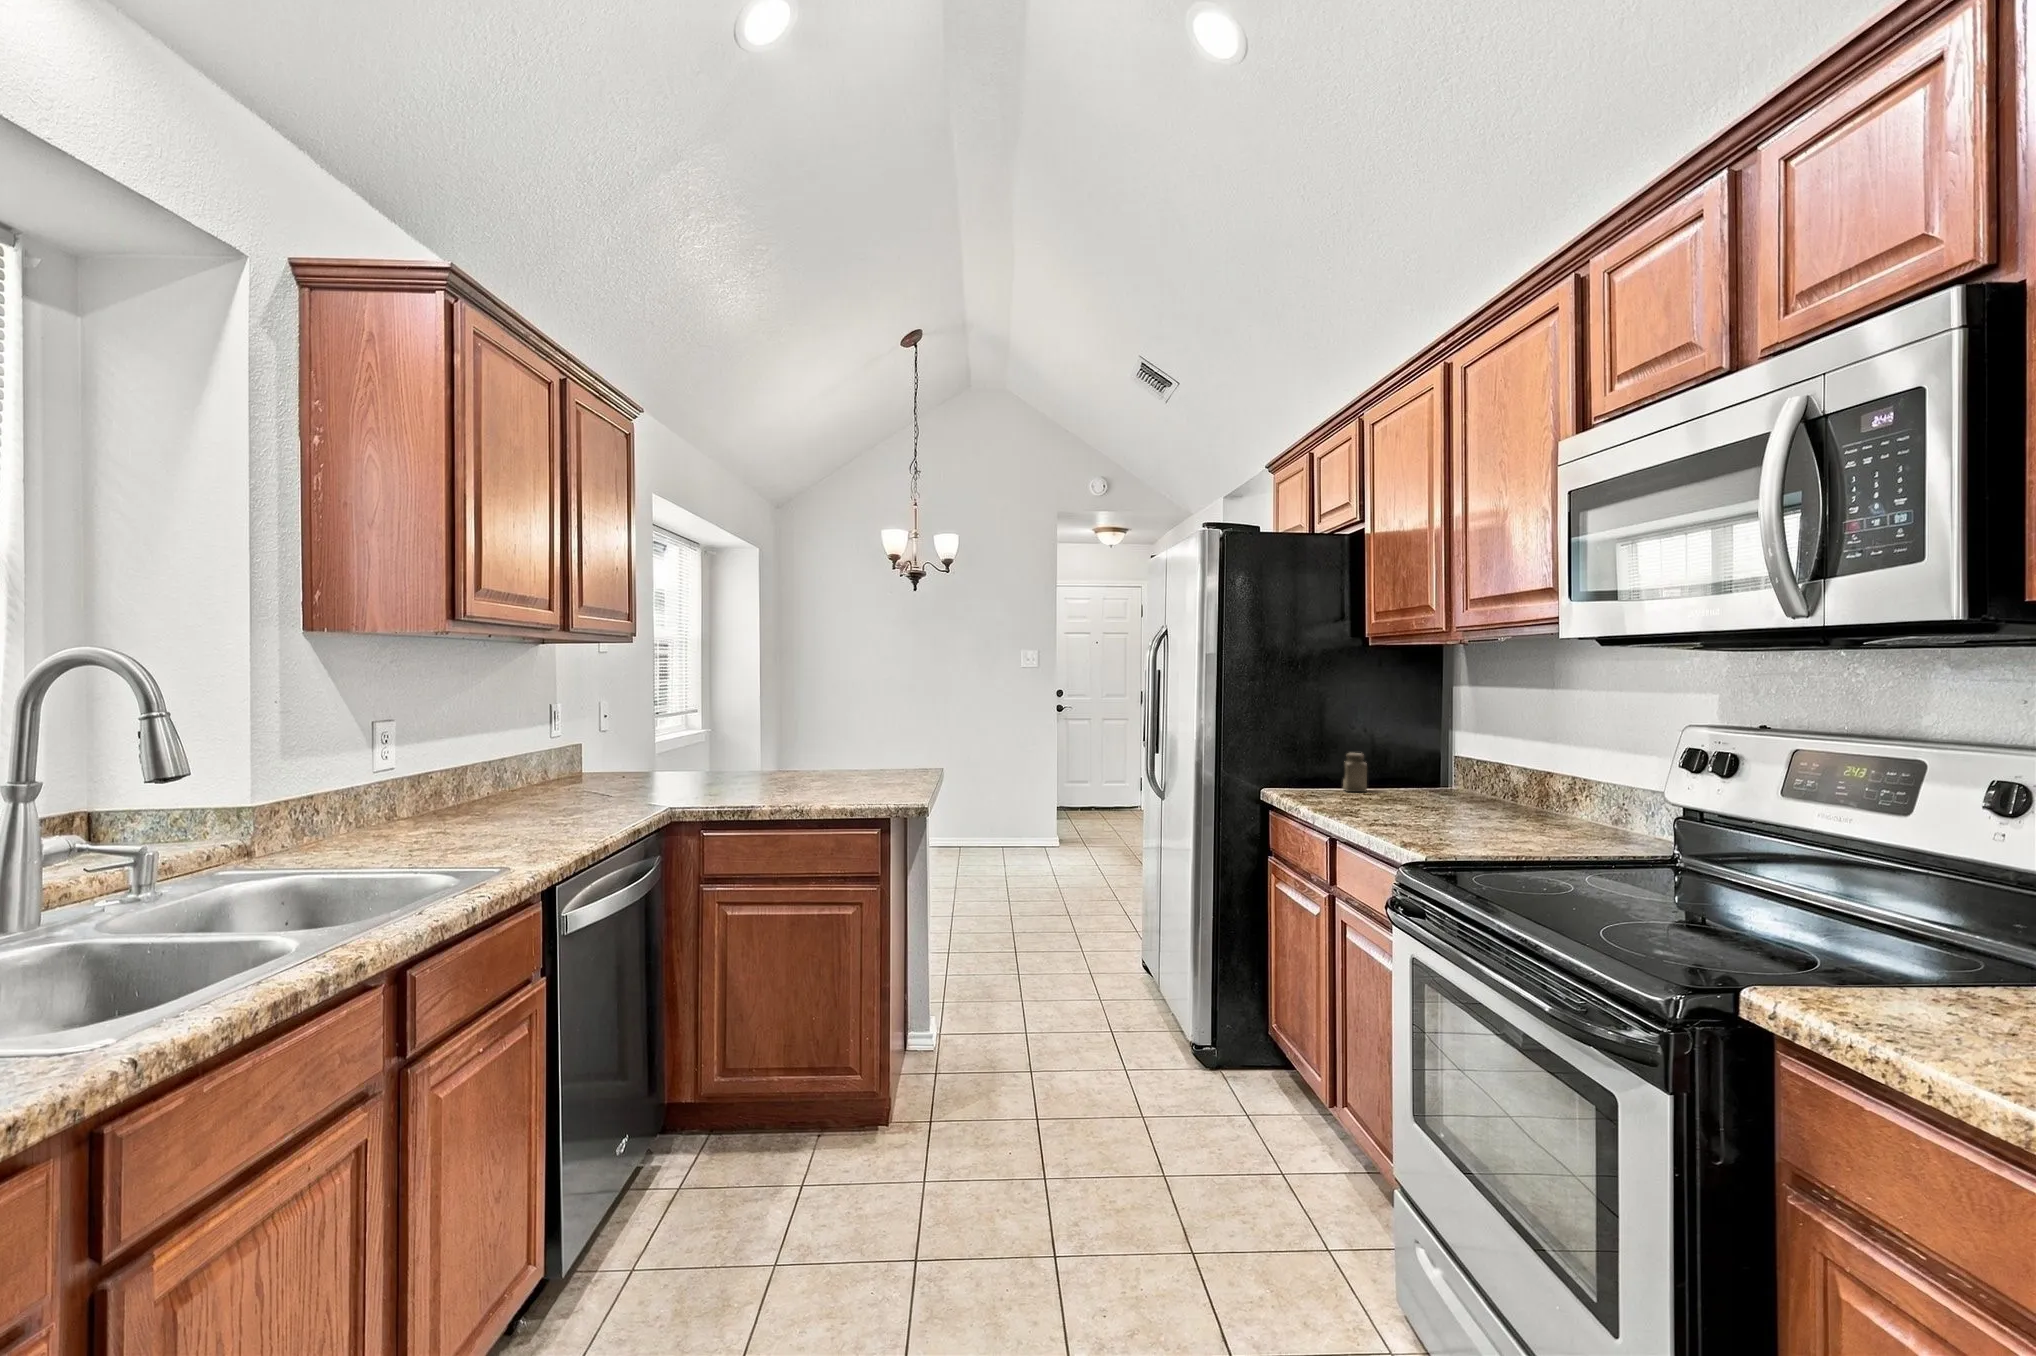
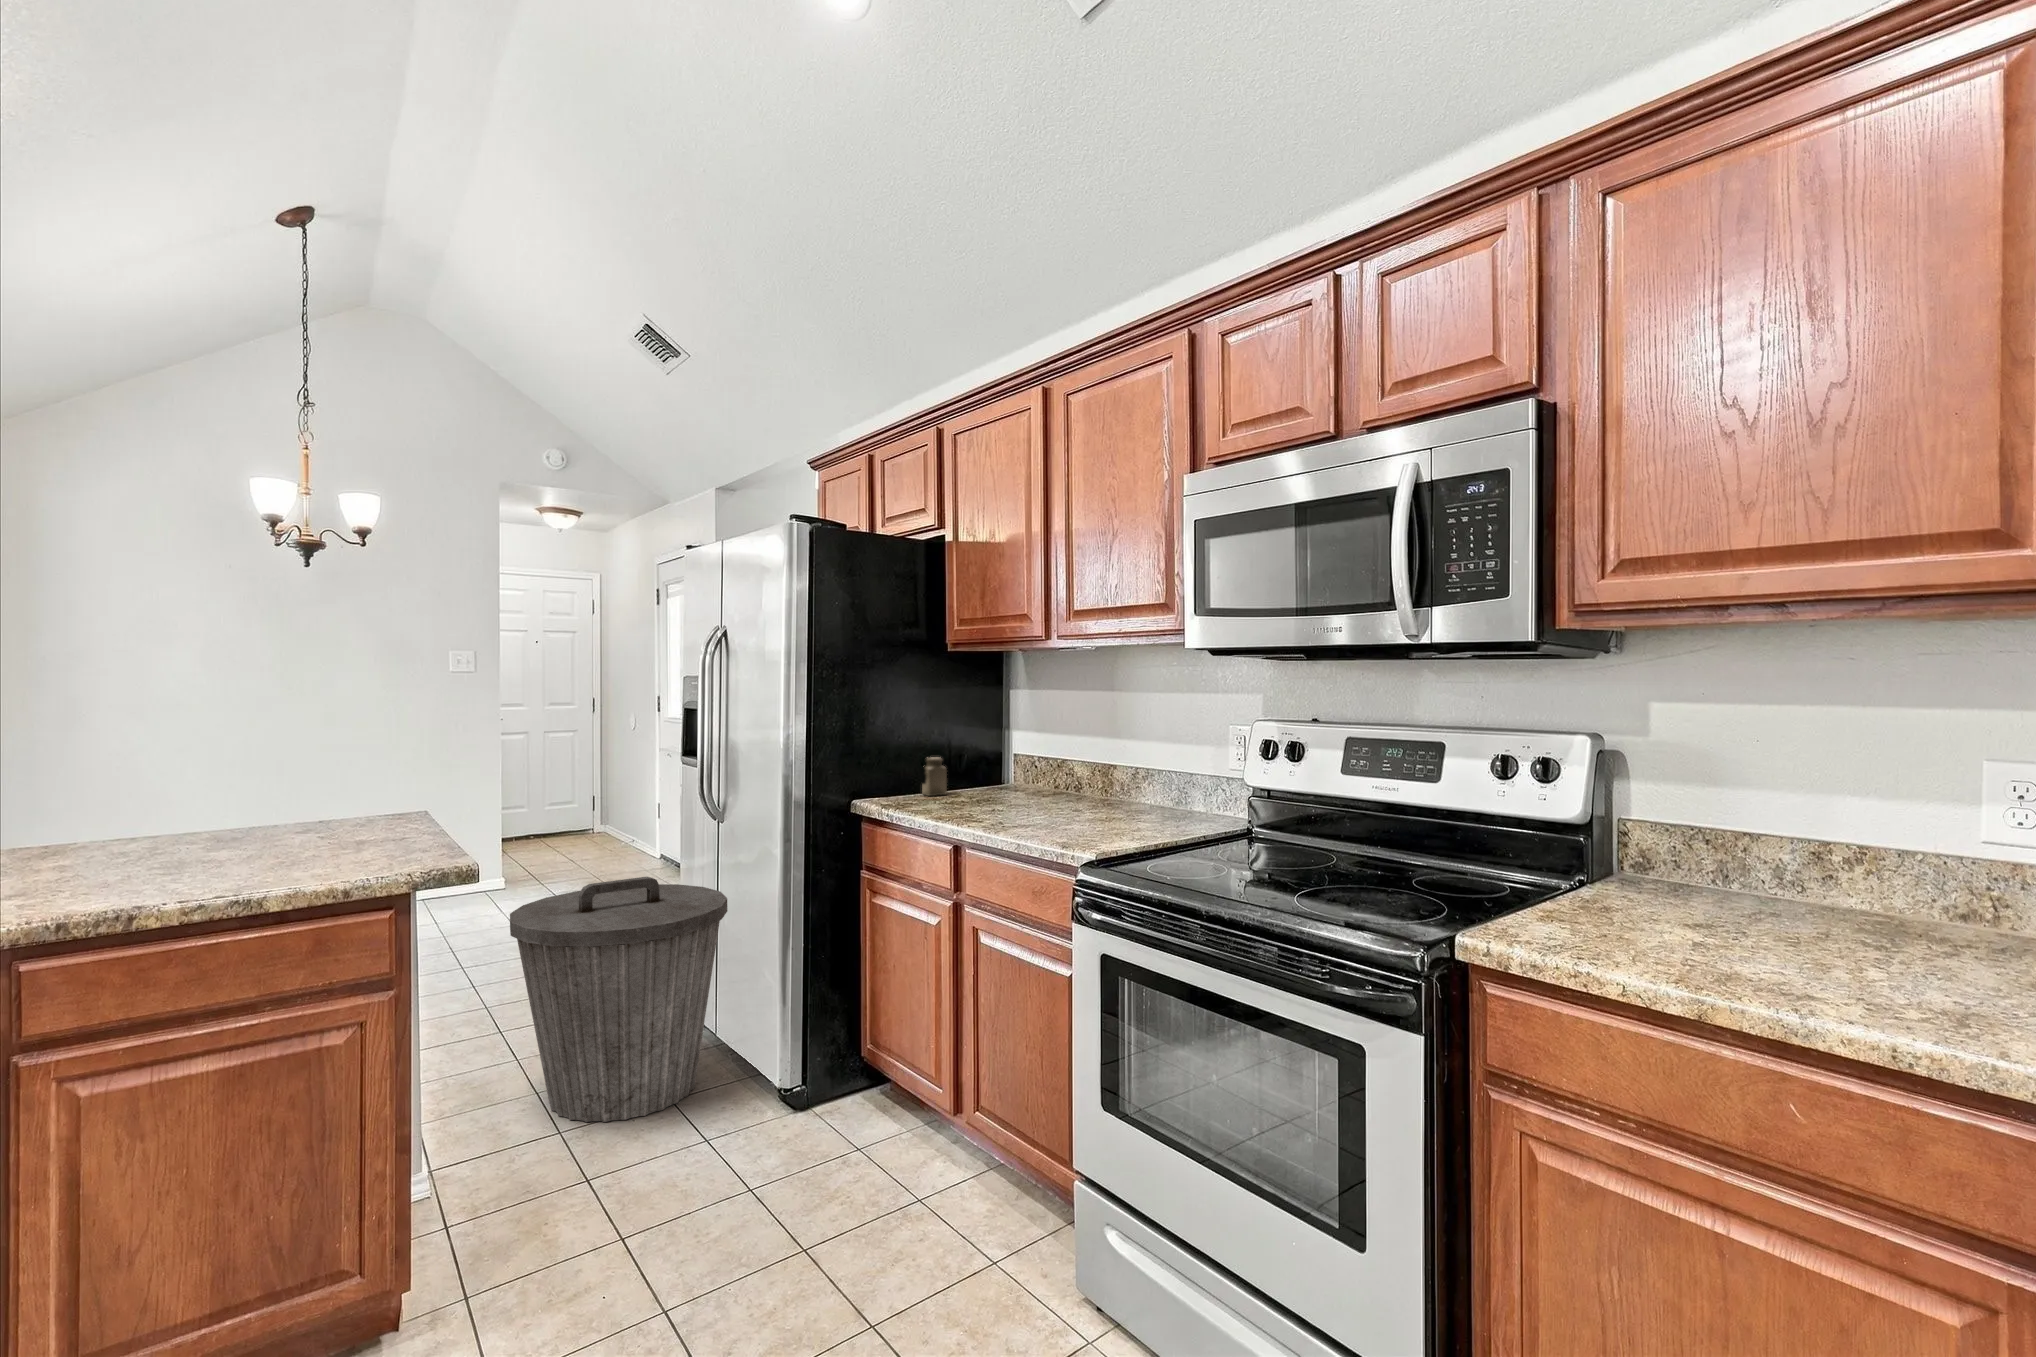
trash can: none [981,842,1157,1047] -> present [510,877,728,1122]

